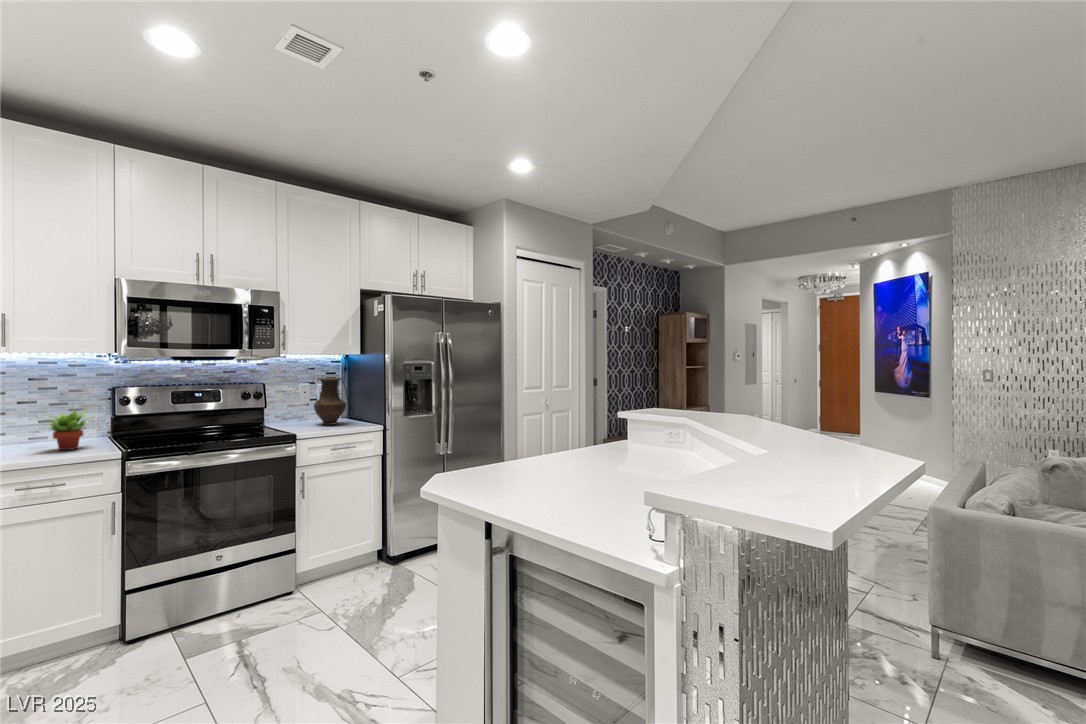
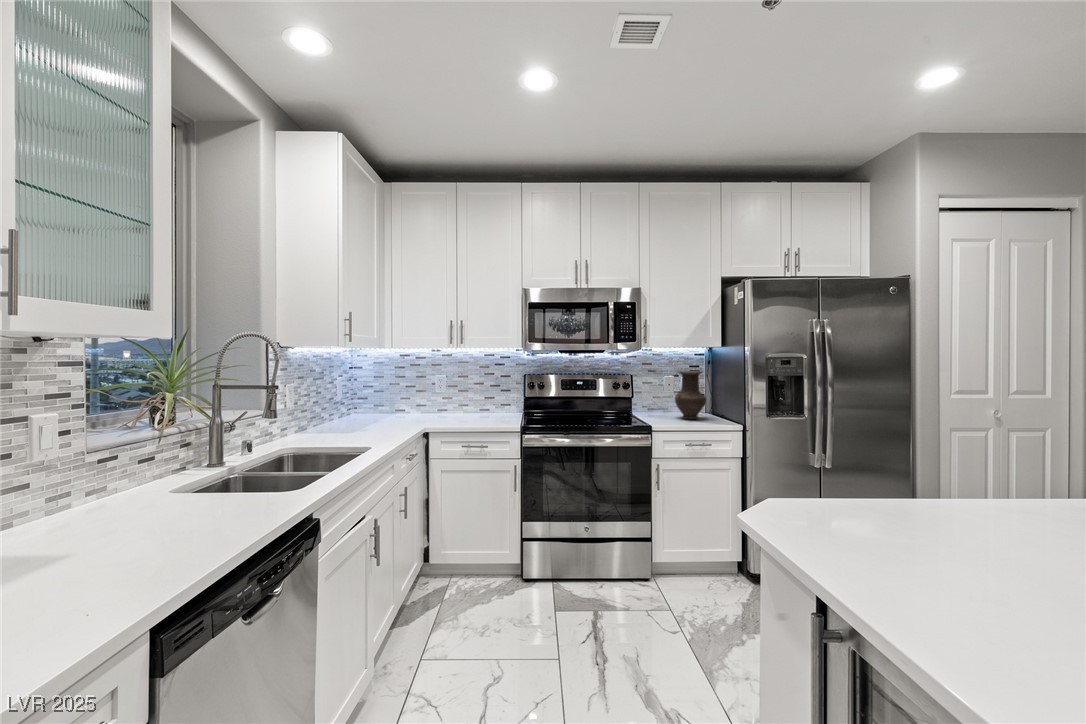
succulent plant: present [48,411,87,450] -> none [473,390,507,422]

